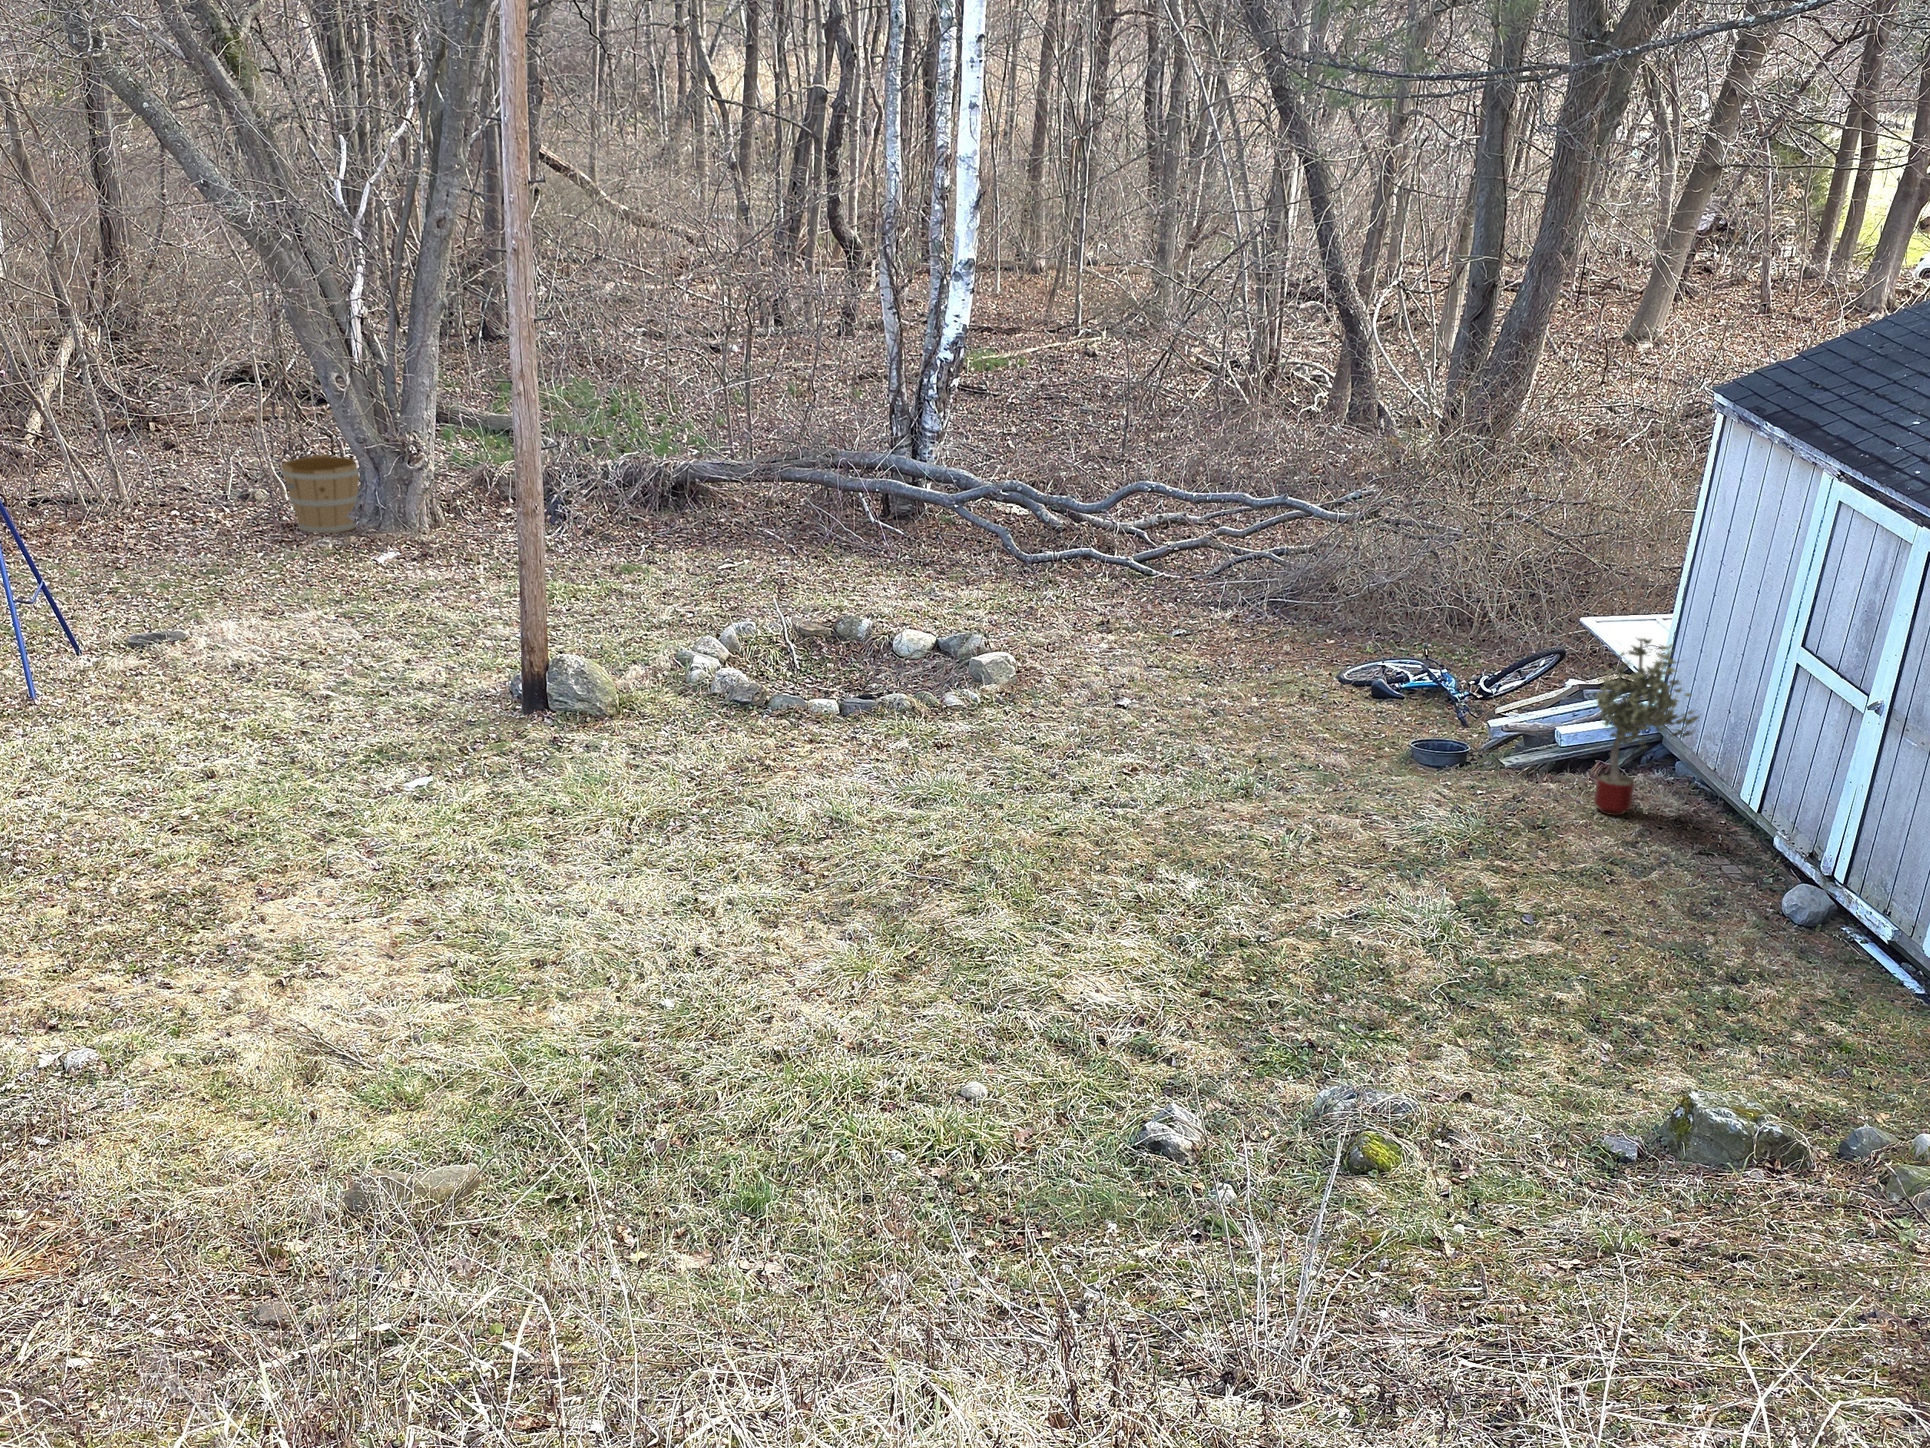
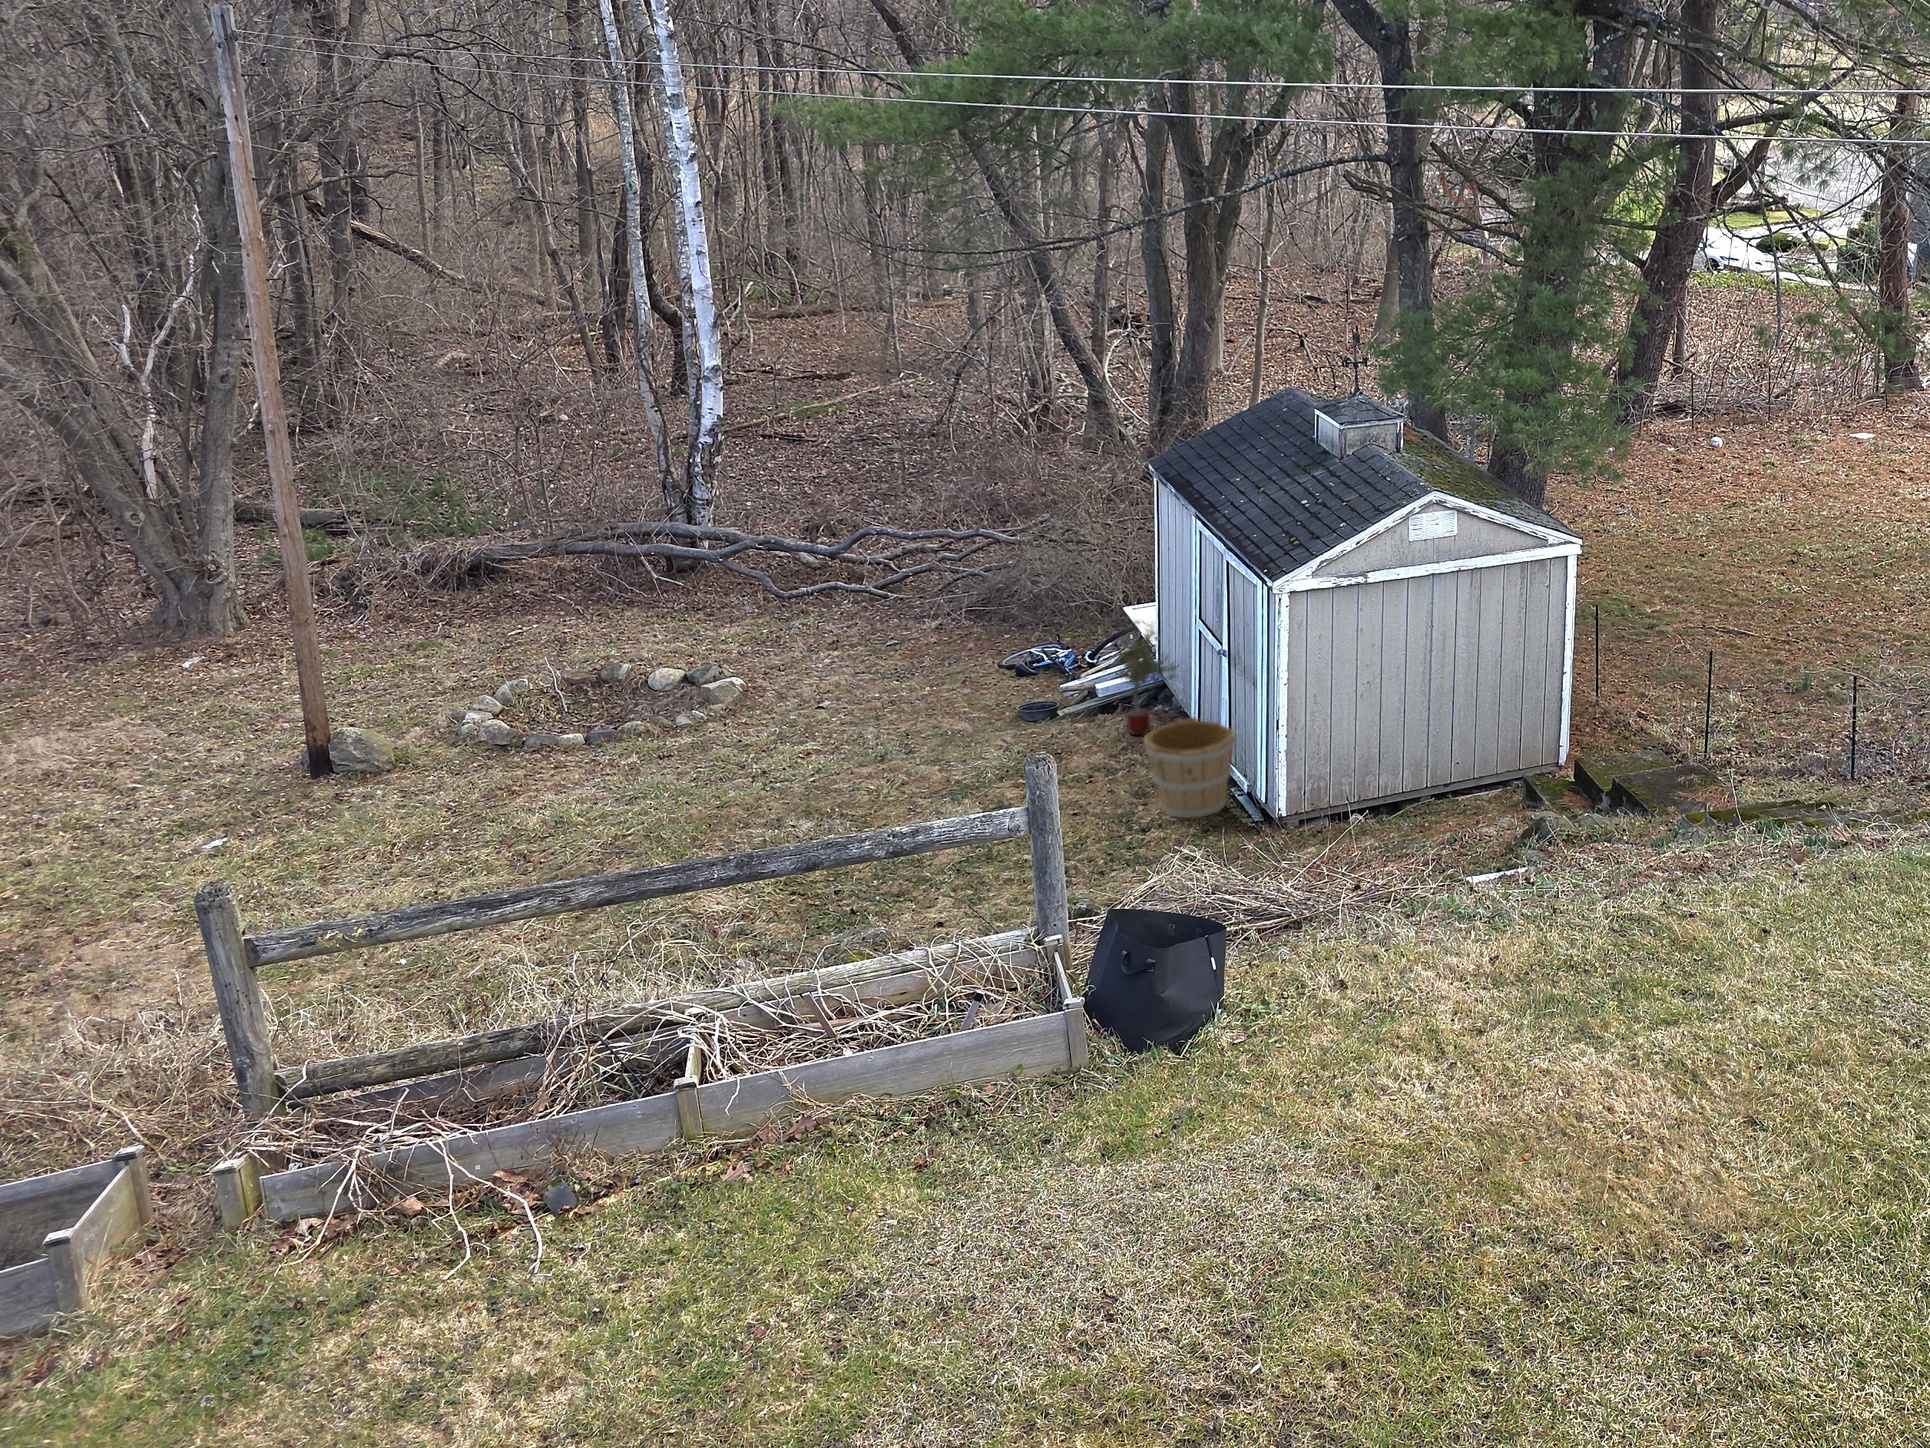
wooden bucket: present [281,454,359,533] -> present [1144,718,1236,818]

